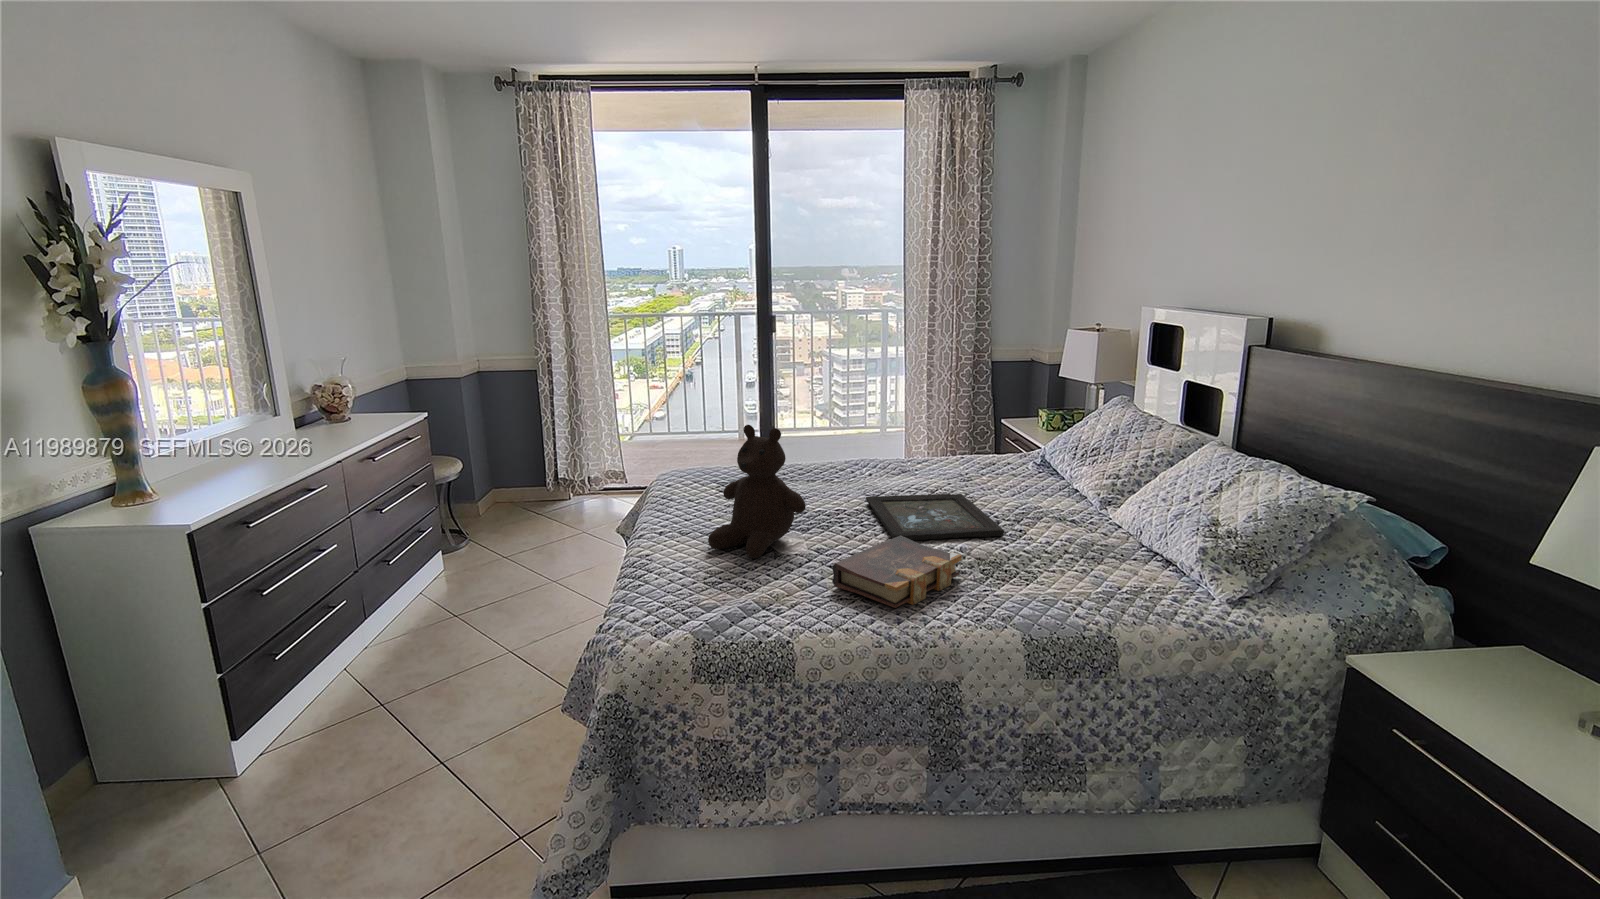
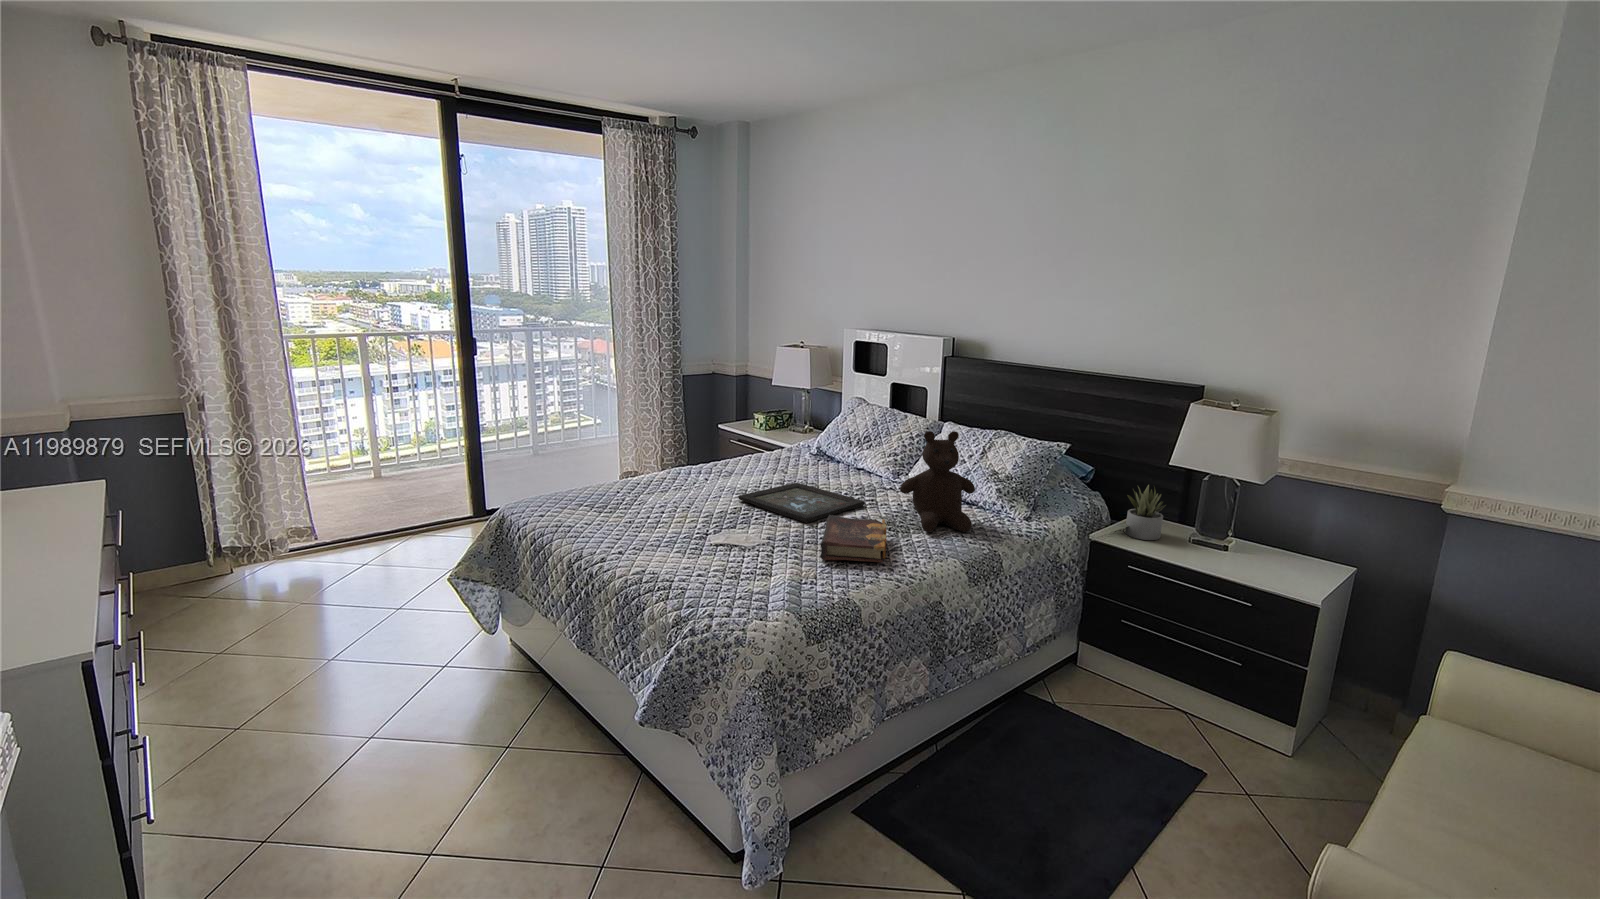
teddy bear: present [708,425,806,559] -> present [900,431,975,532]
succulent plant: none [1430,591,1535,704] -> present [1125,485,1164,540]

